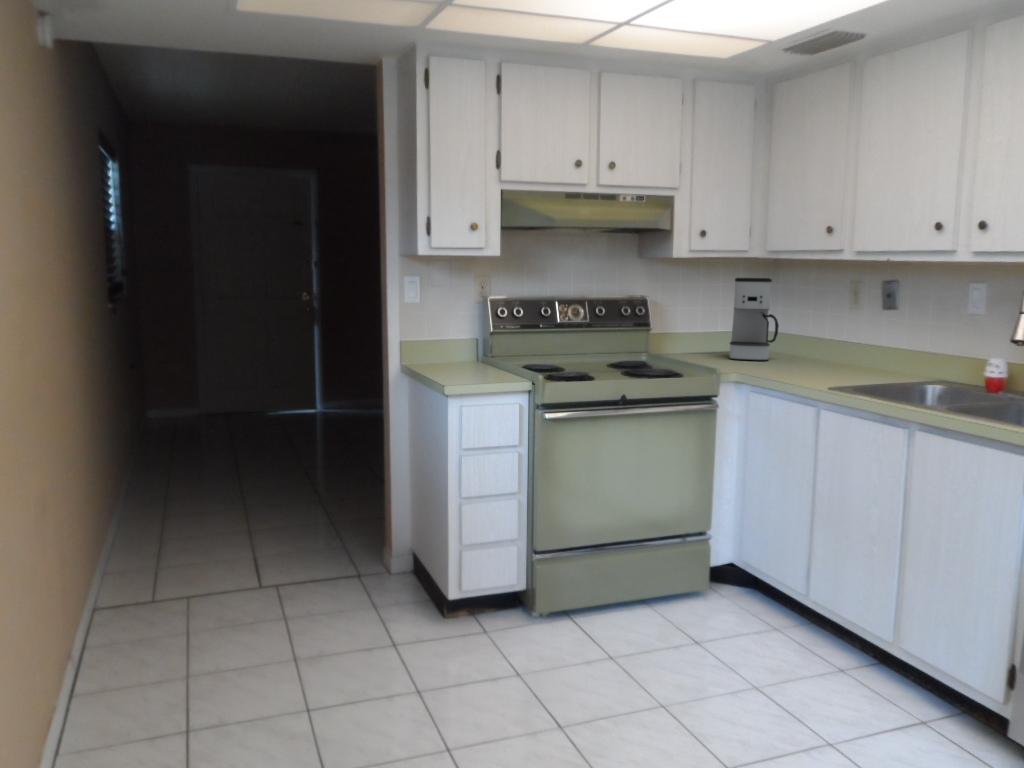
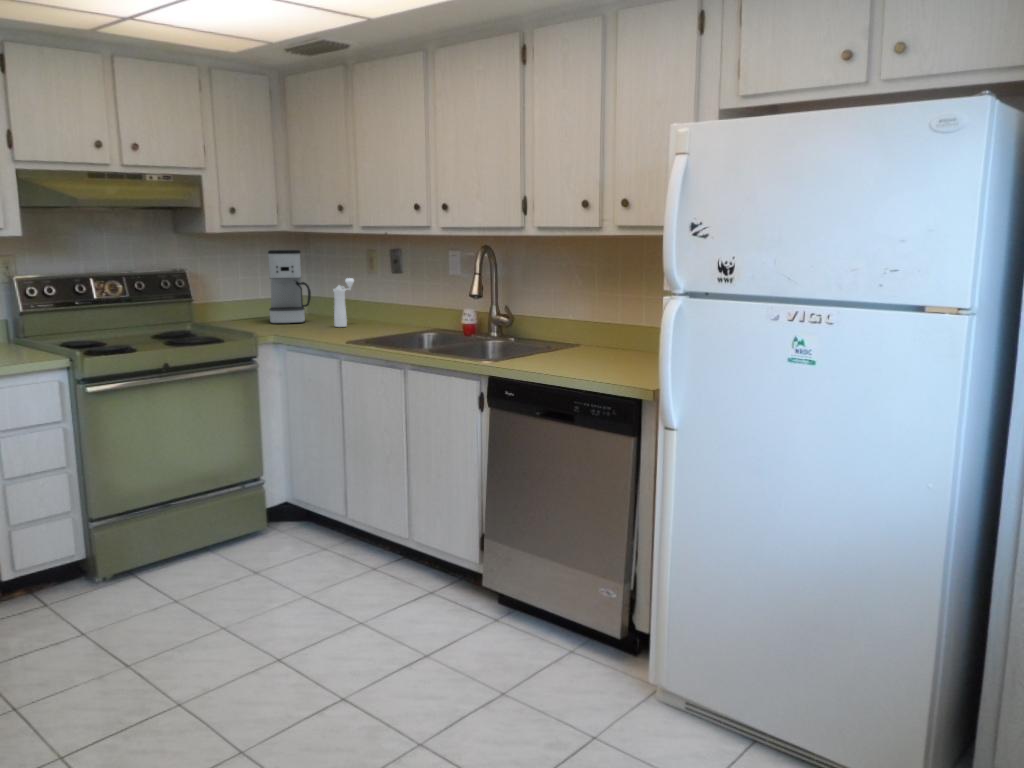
pepper mill: none [806,312,834,369] -> present [333,278,354,327]

